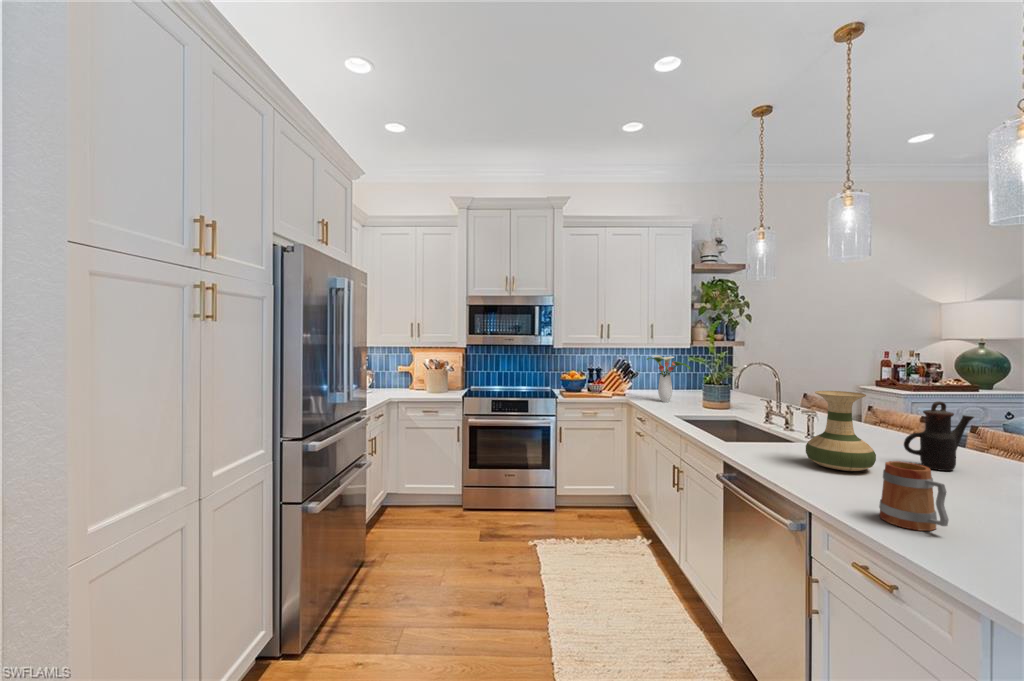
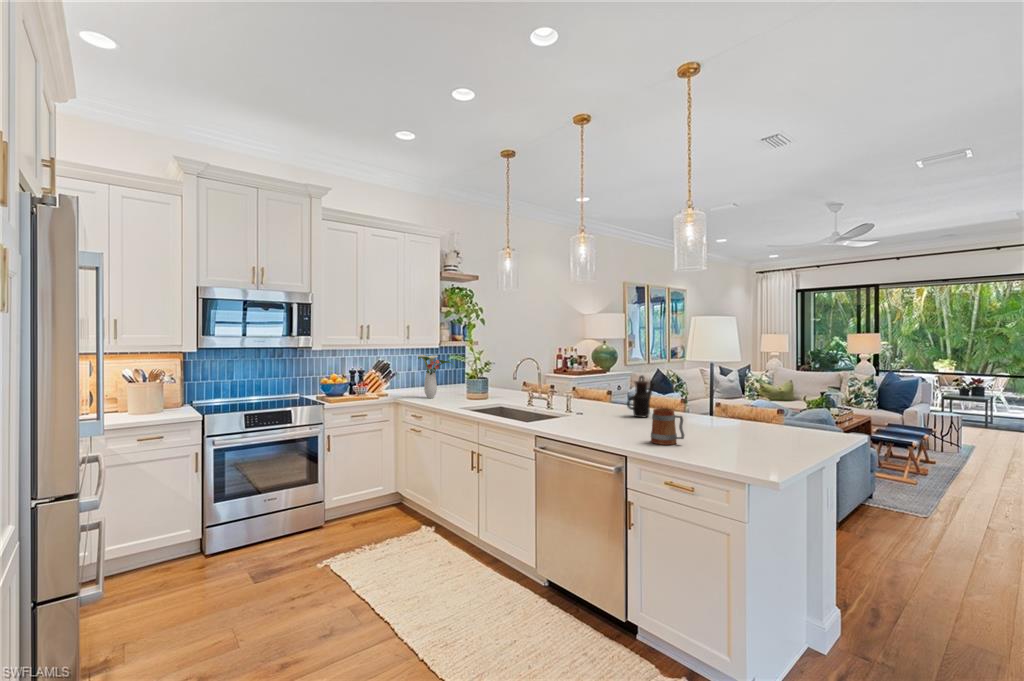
vase: present [806,391,876,471] -> none [583,372,622,425]

